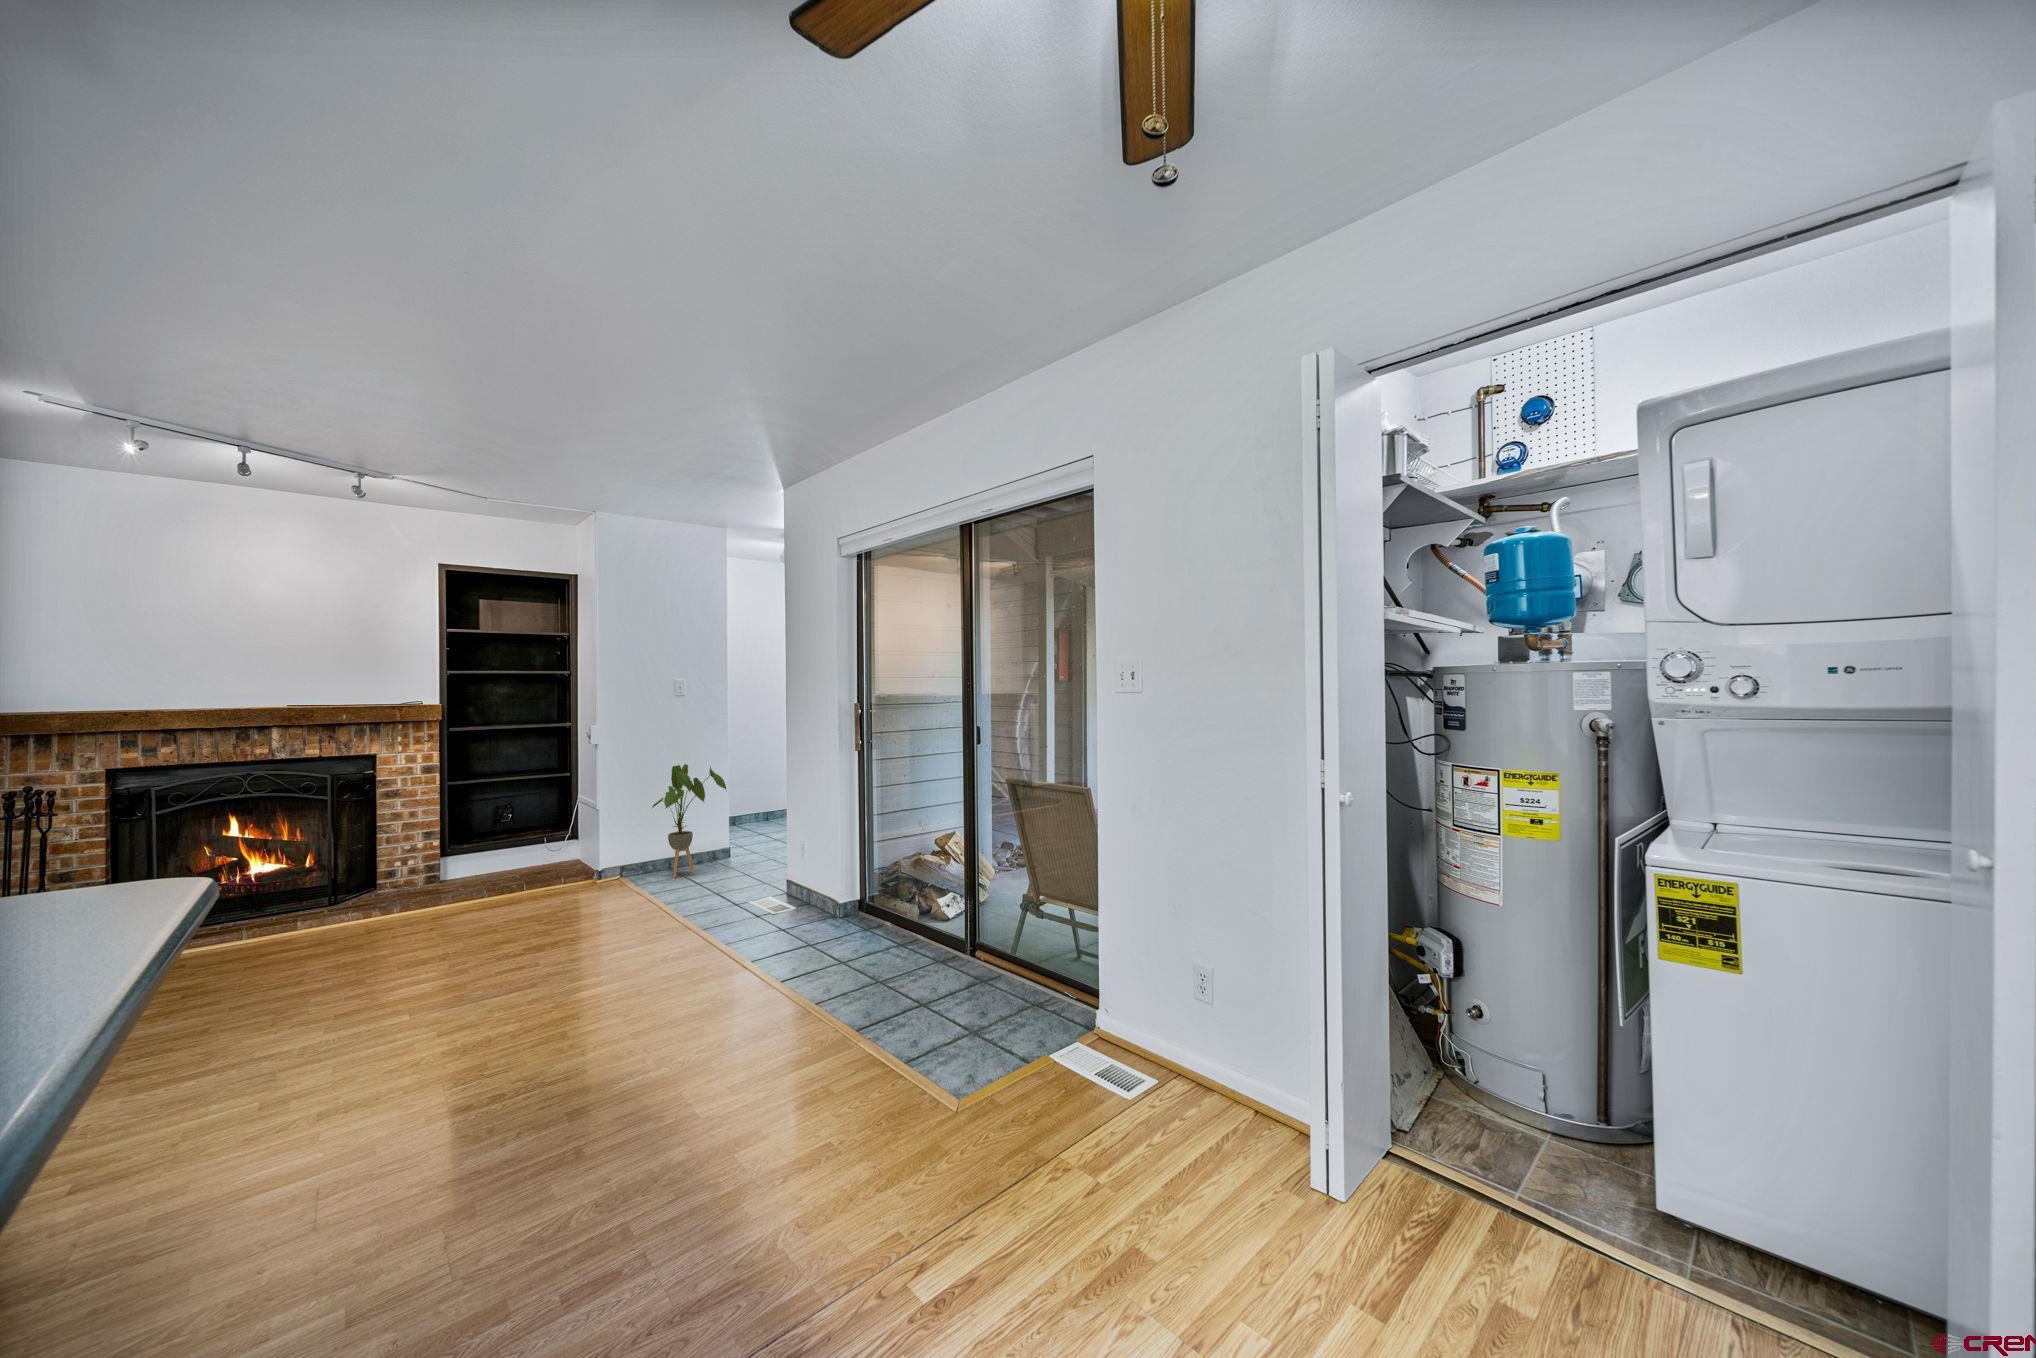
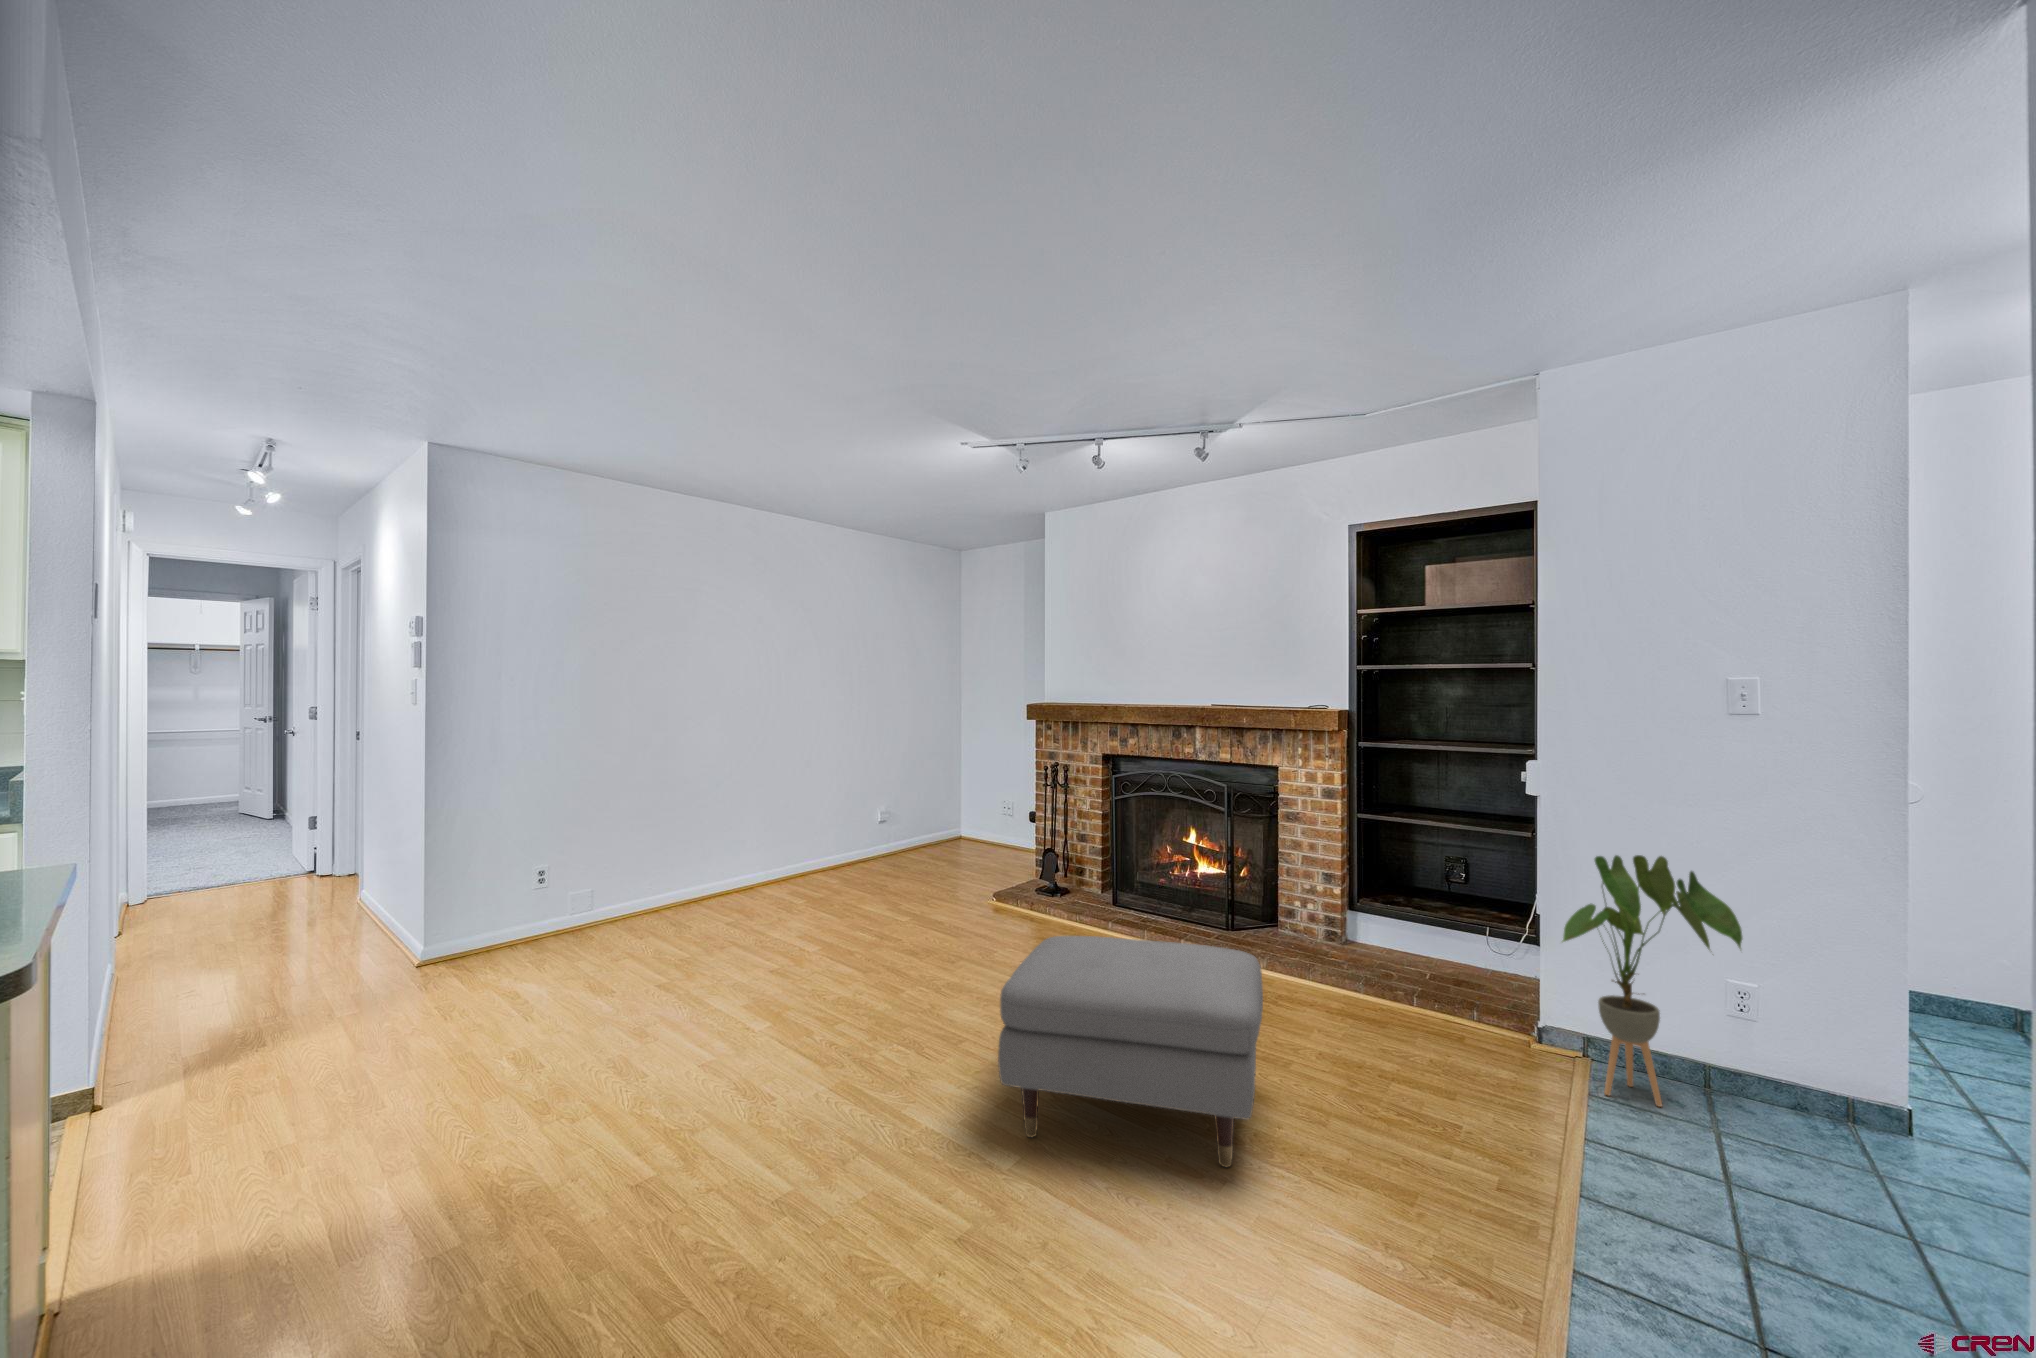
ottoman: none [402,848,627,986] -> present [998,936,1263,1167]

